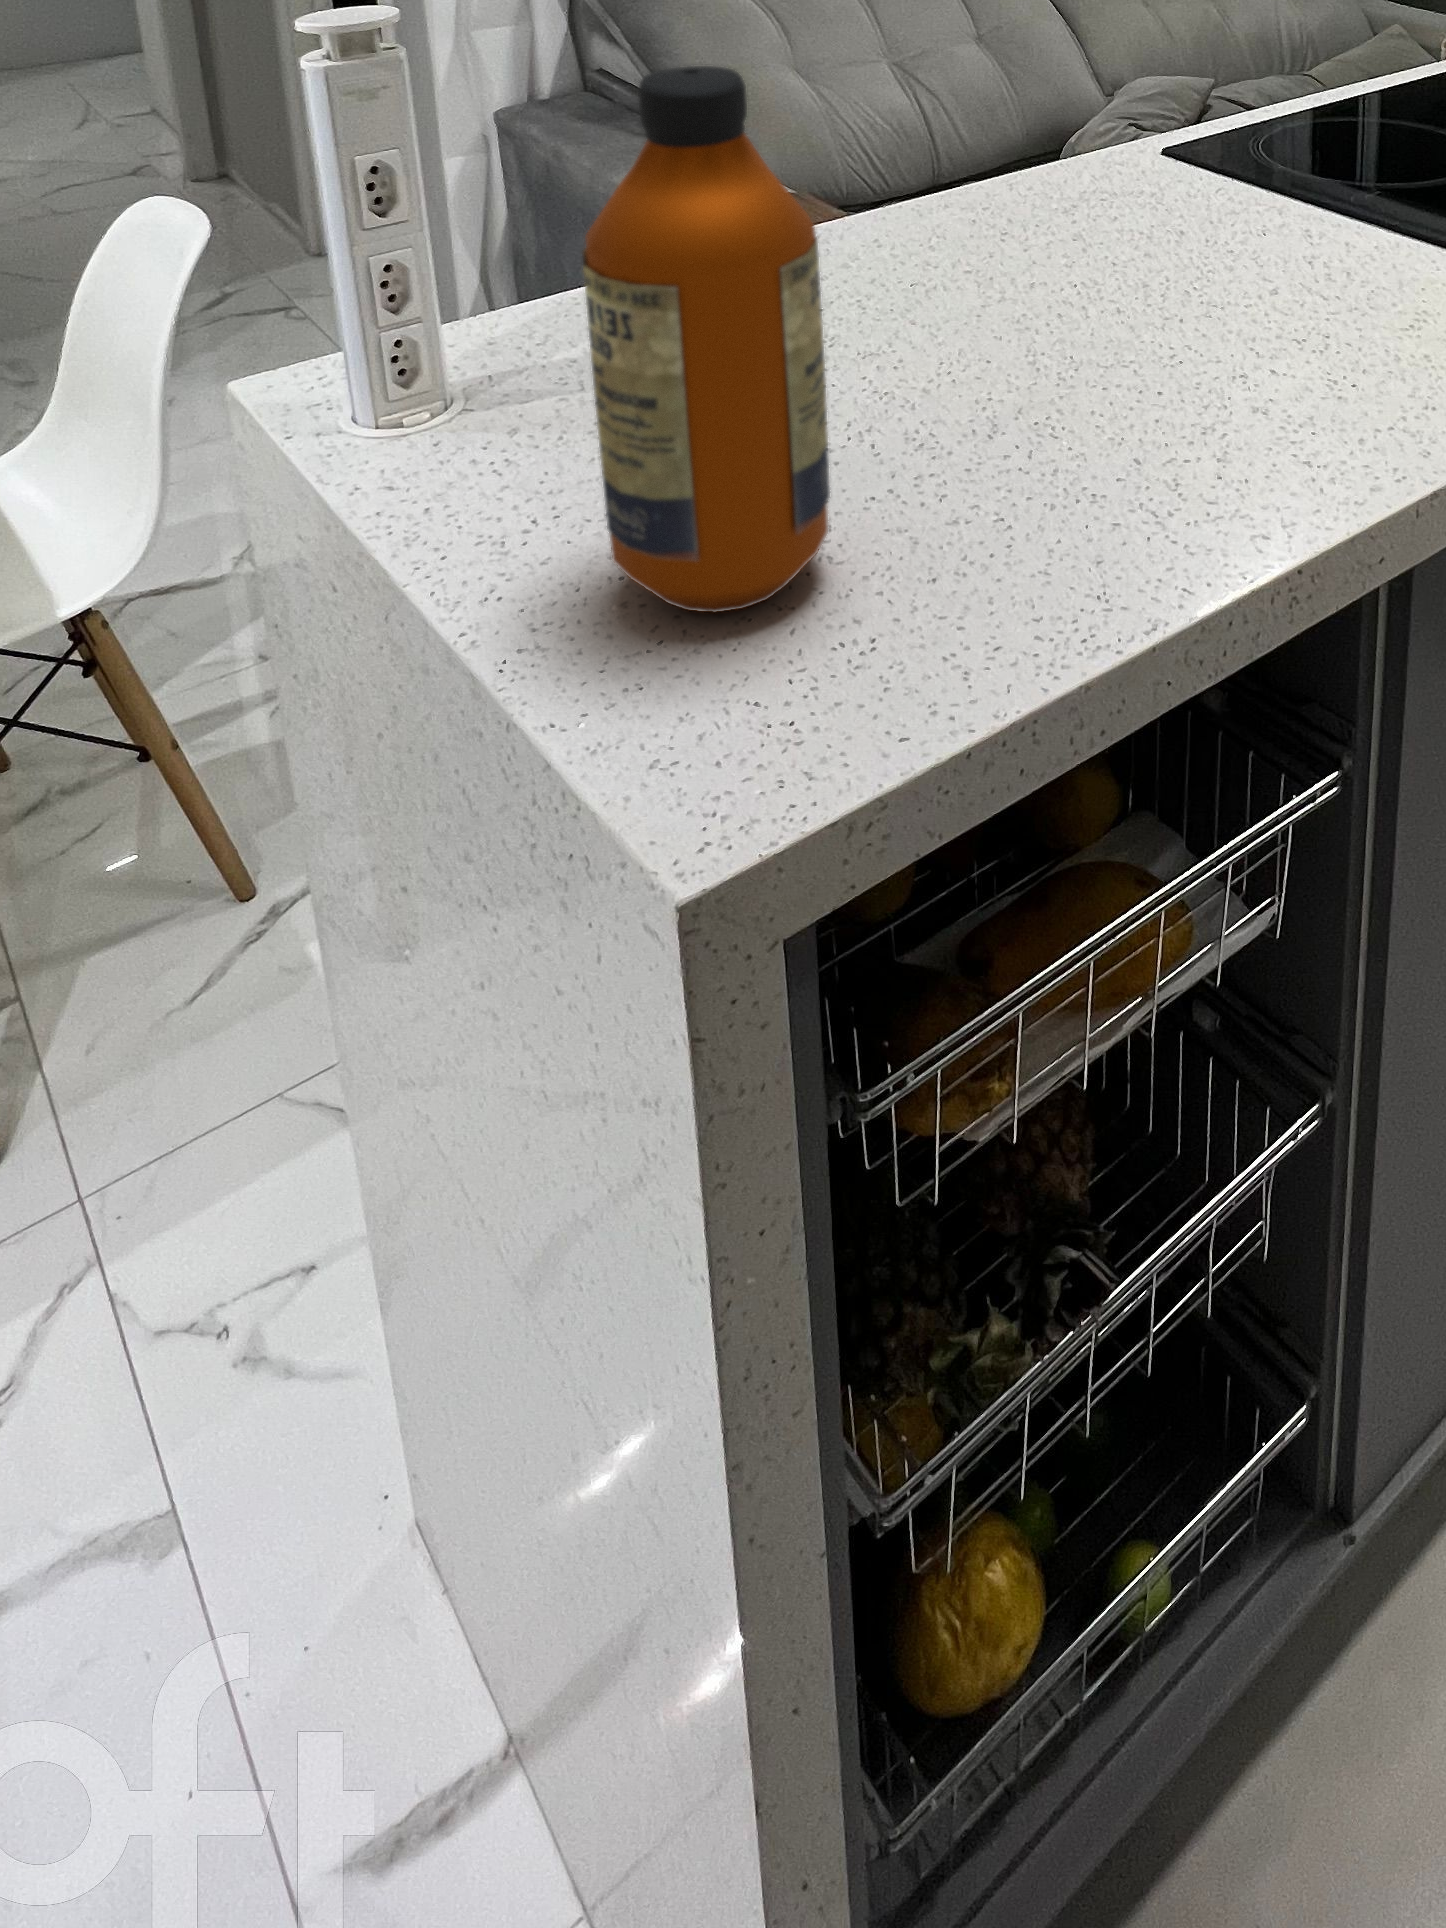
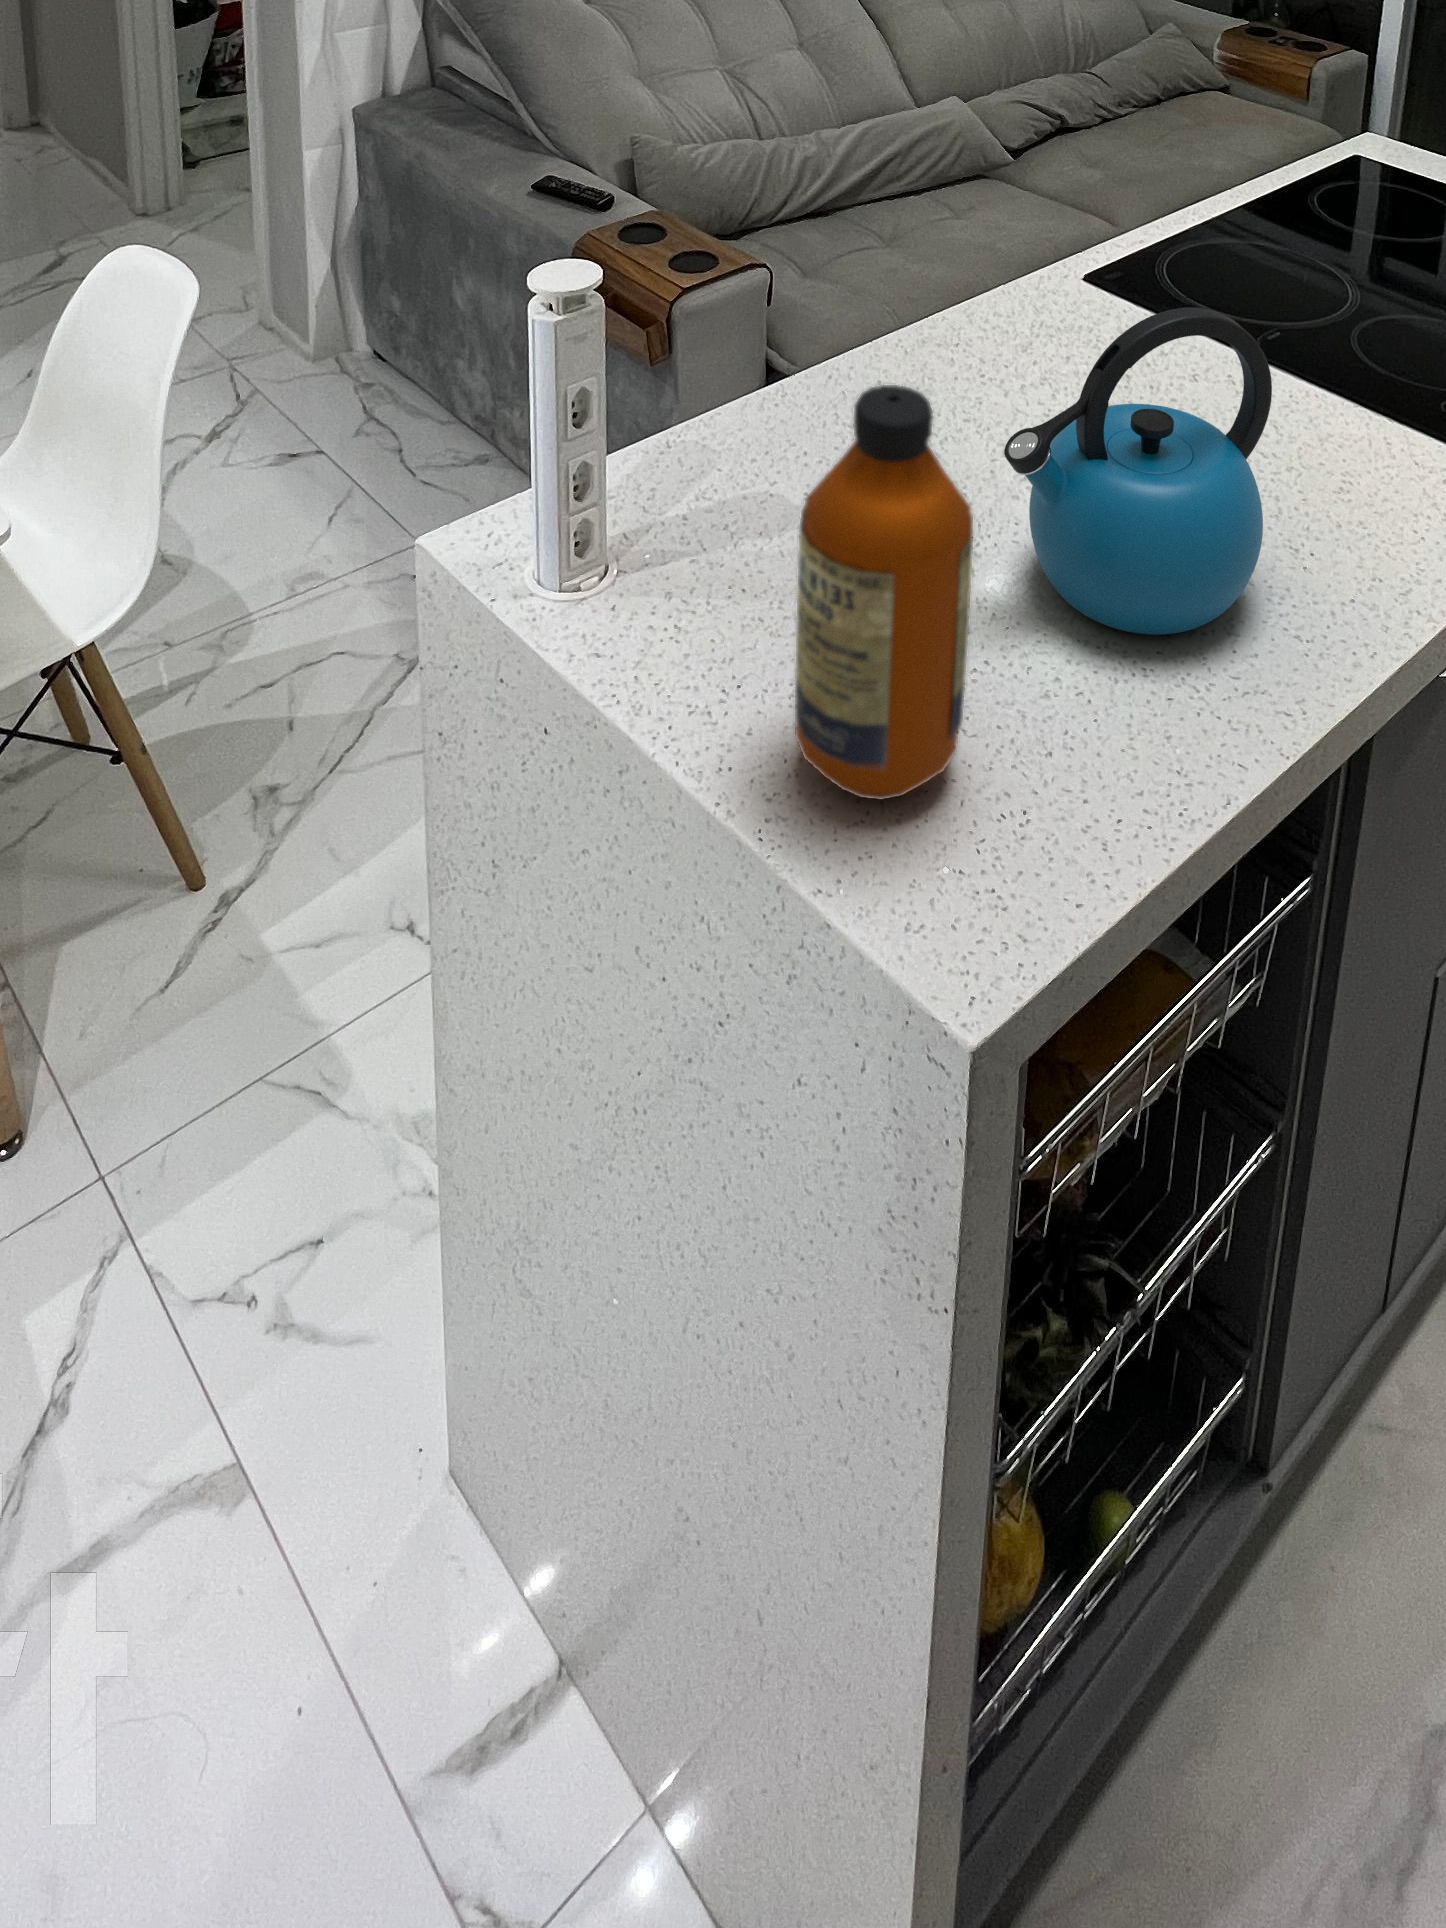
kettle: none [935,47,1288,454] -> present [1004,307,1272,635]

